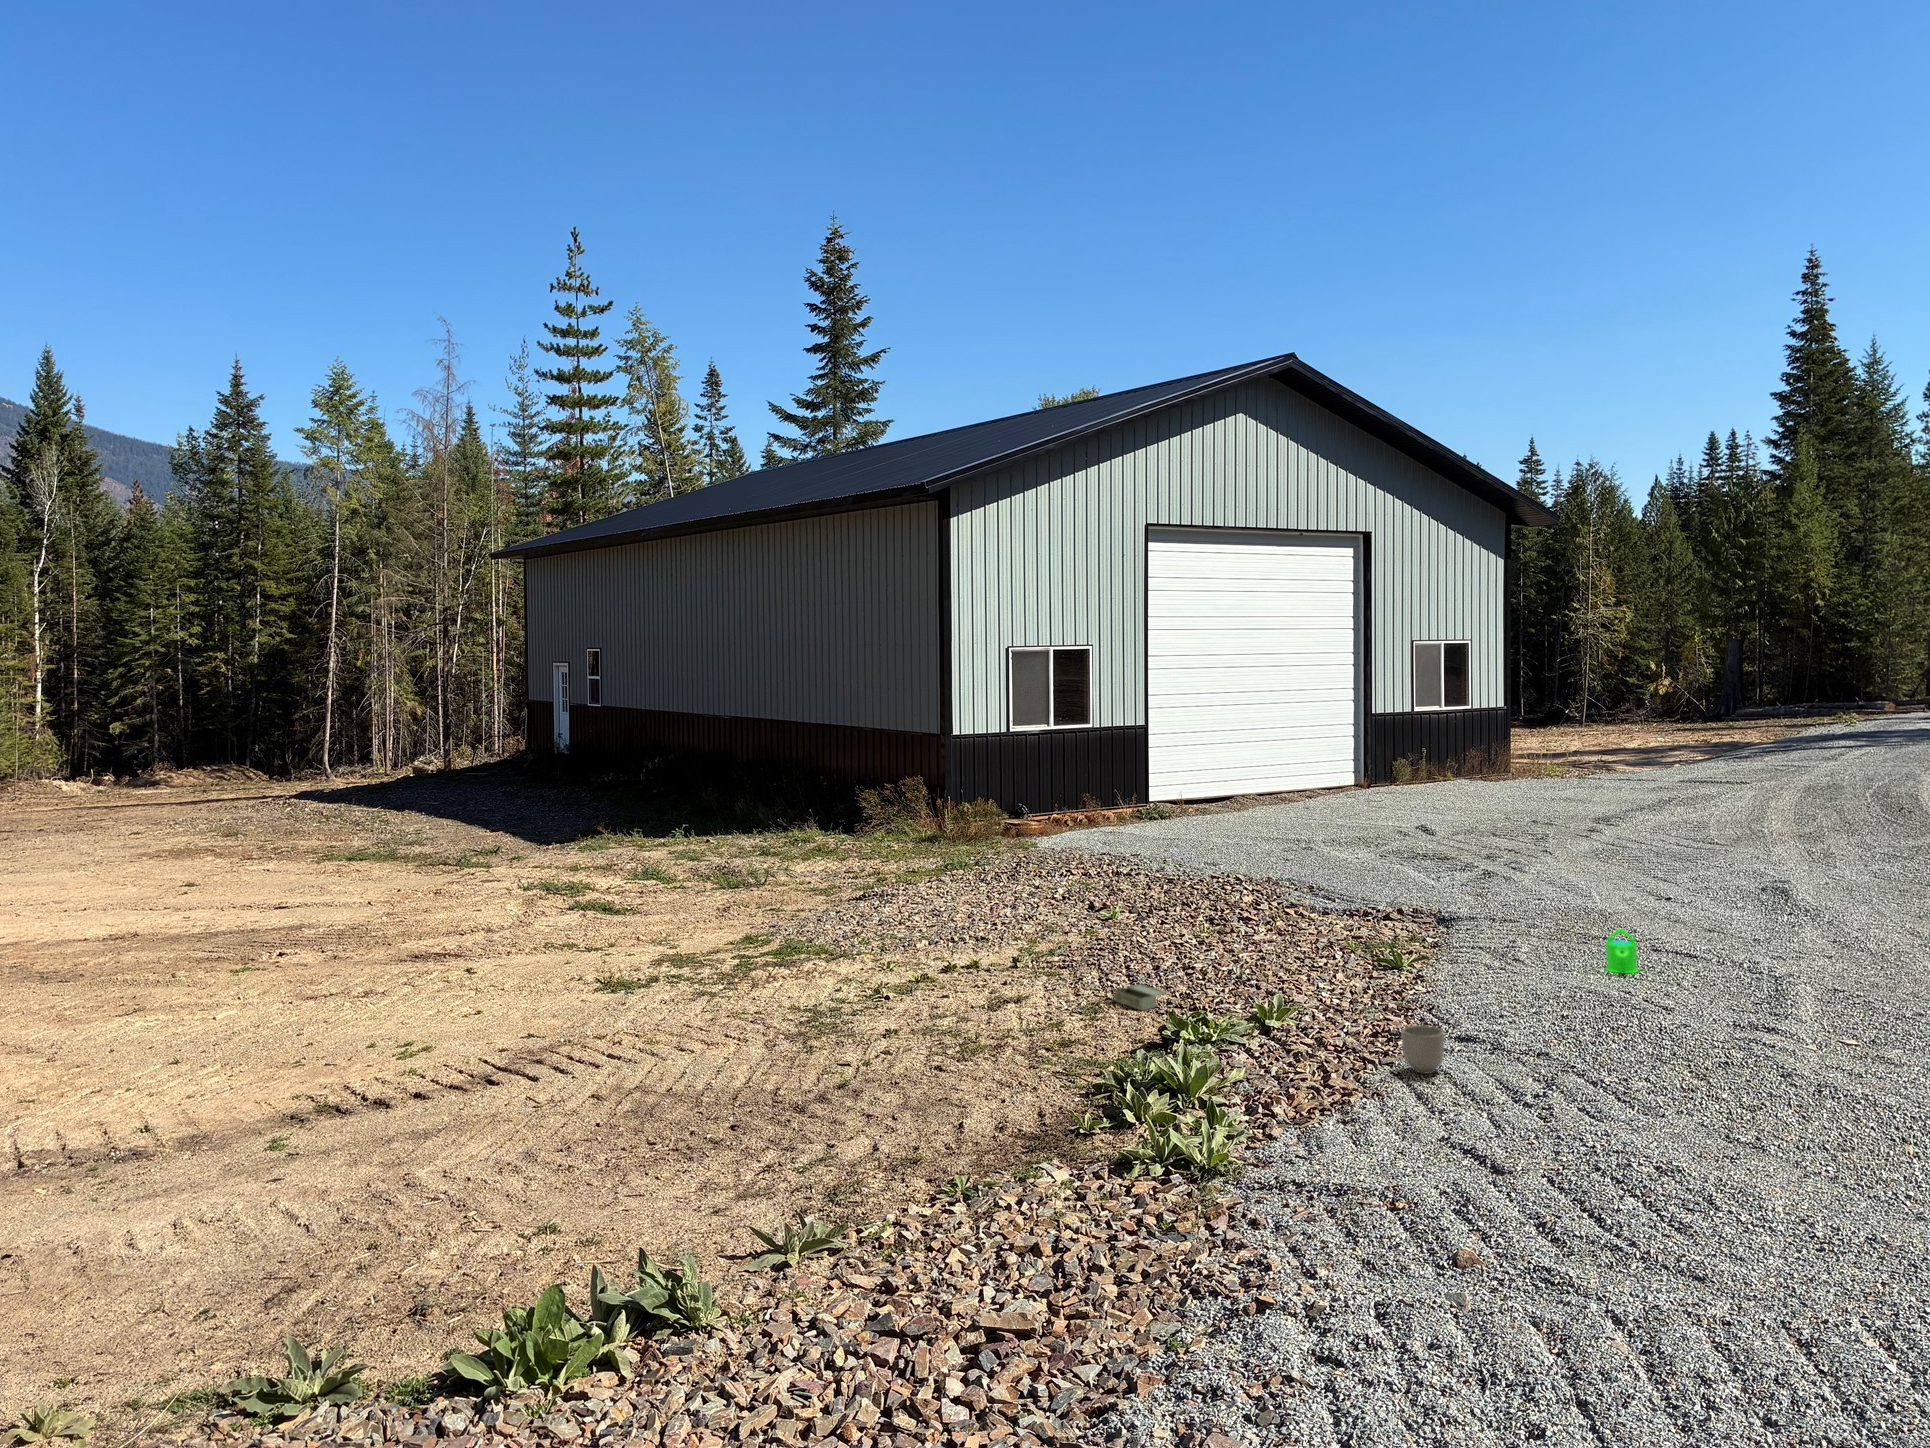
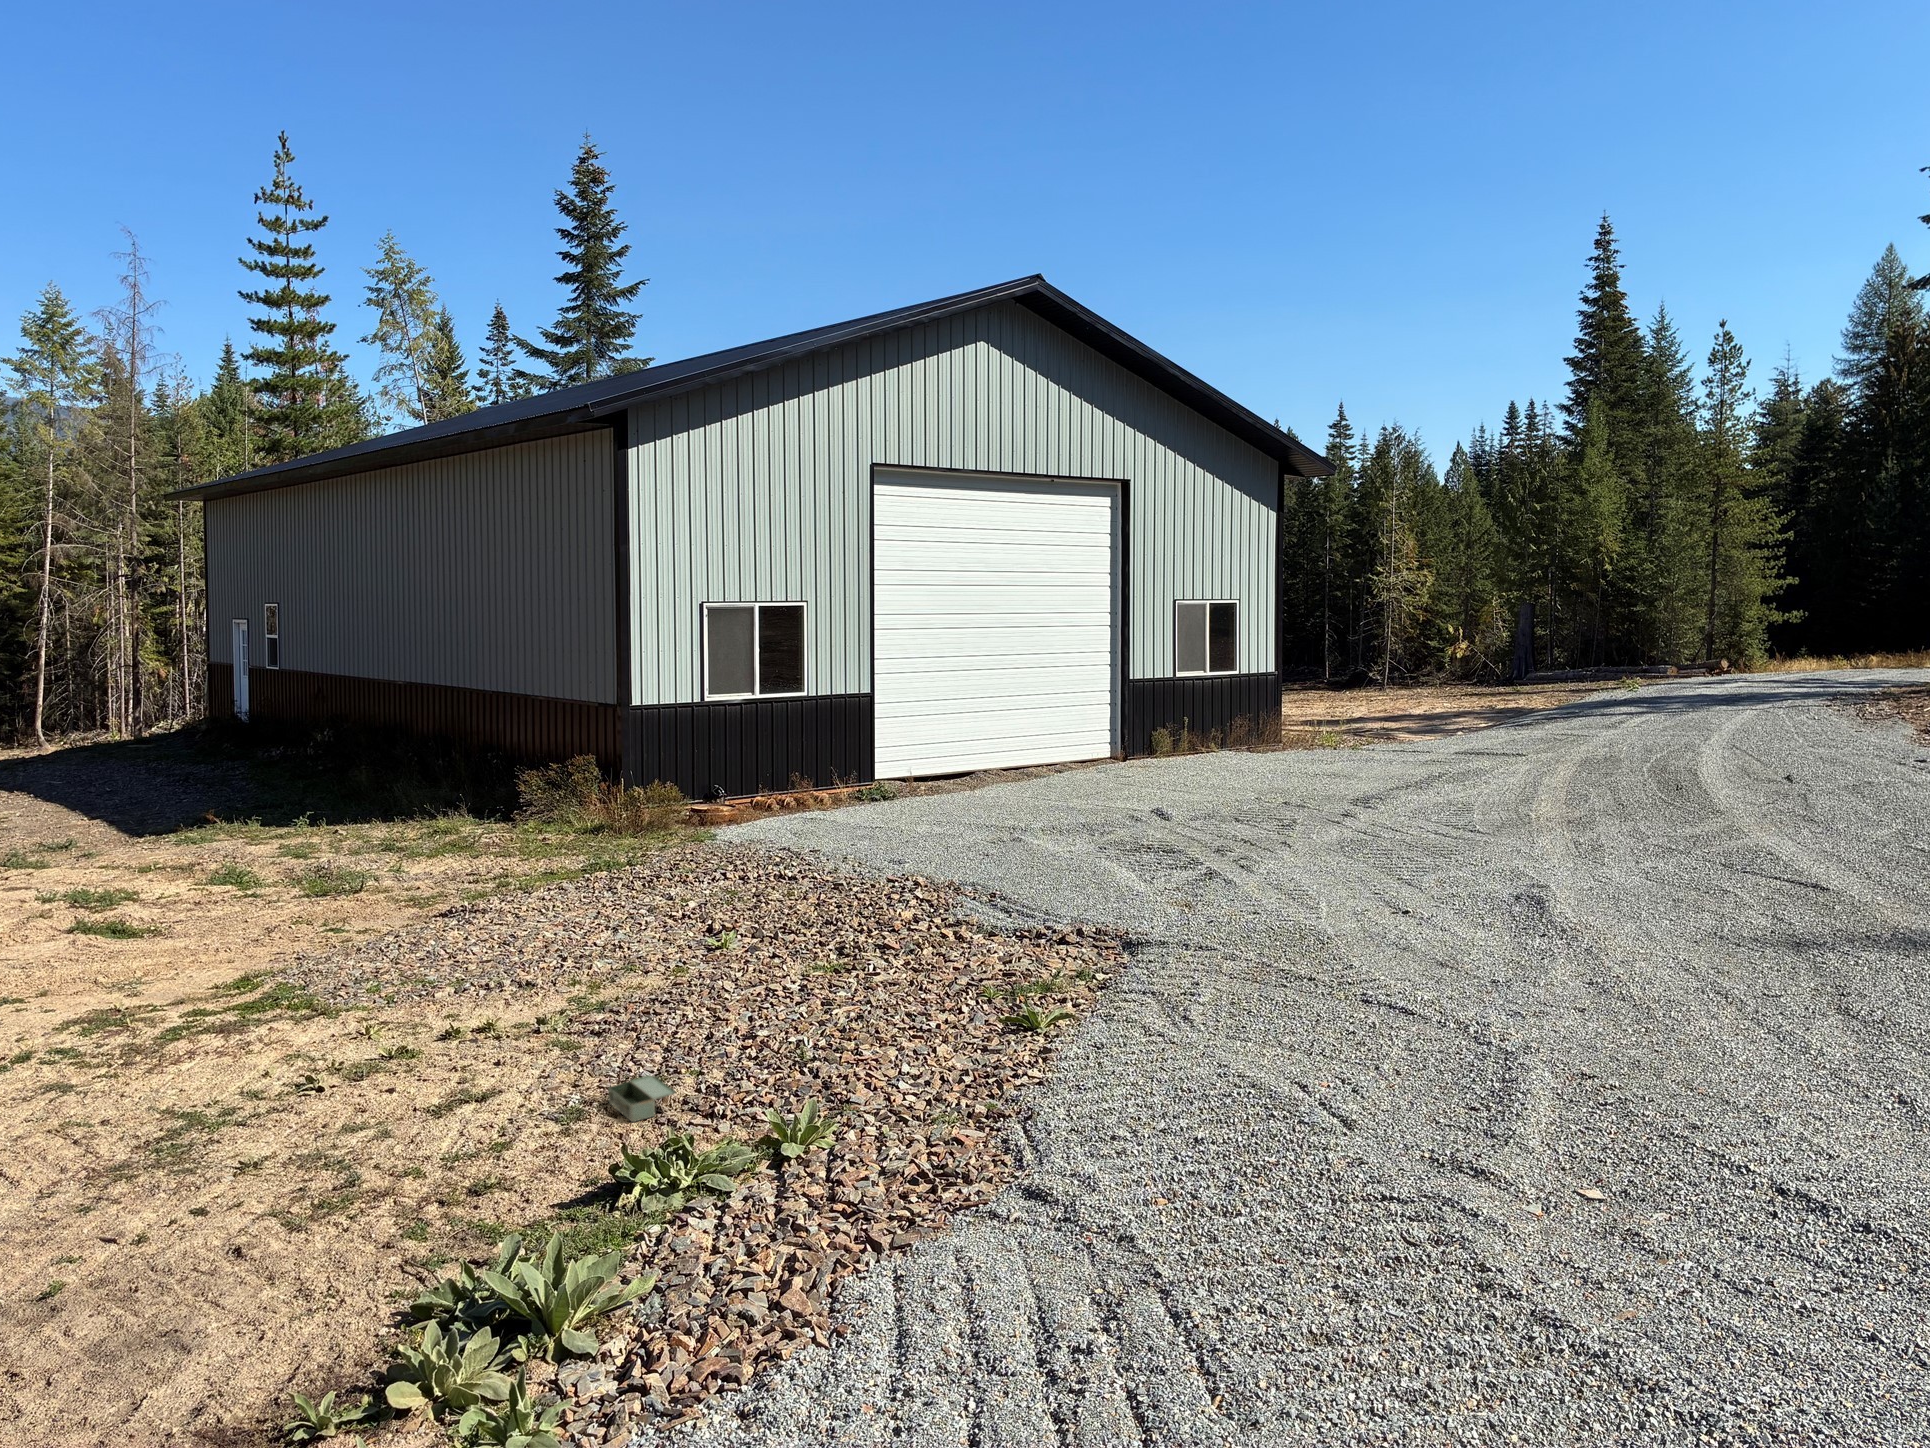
watering can: present [1606,929,1638,973] -> none [1294,979,1340,1041]
planter: present [1401,1025,1445,1074] -> none [928,1181,993,1263]

